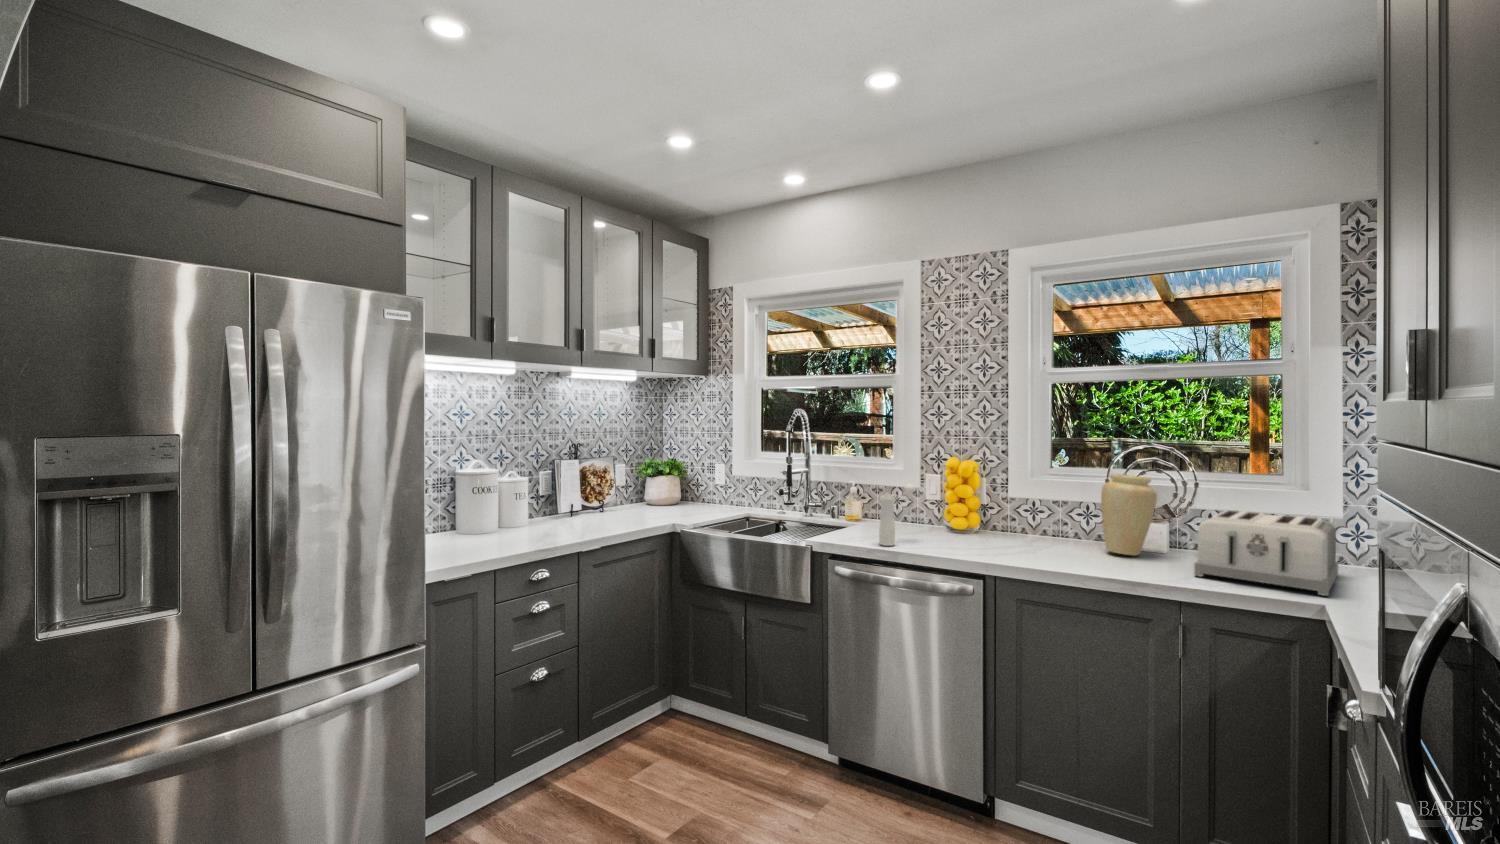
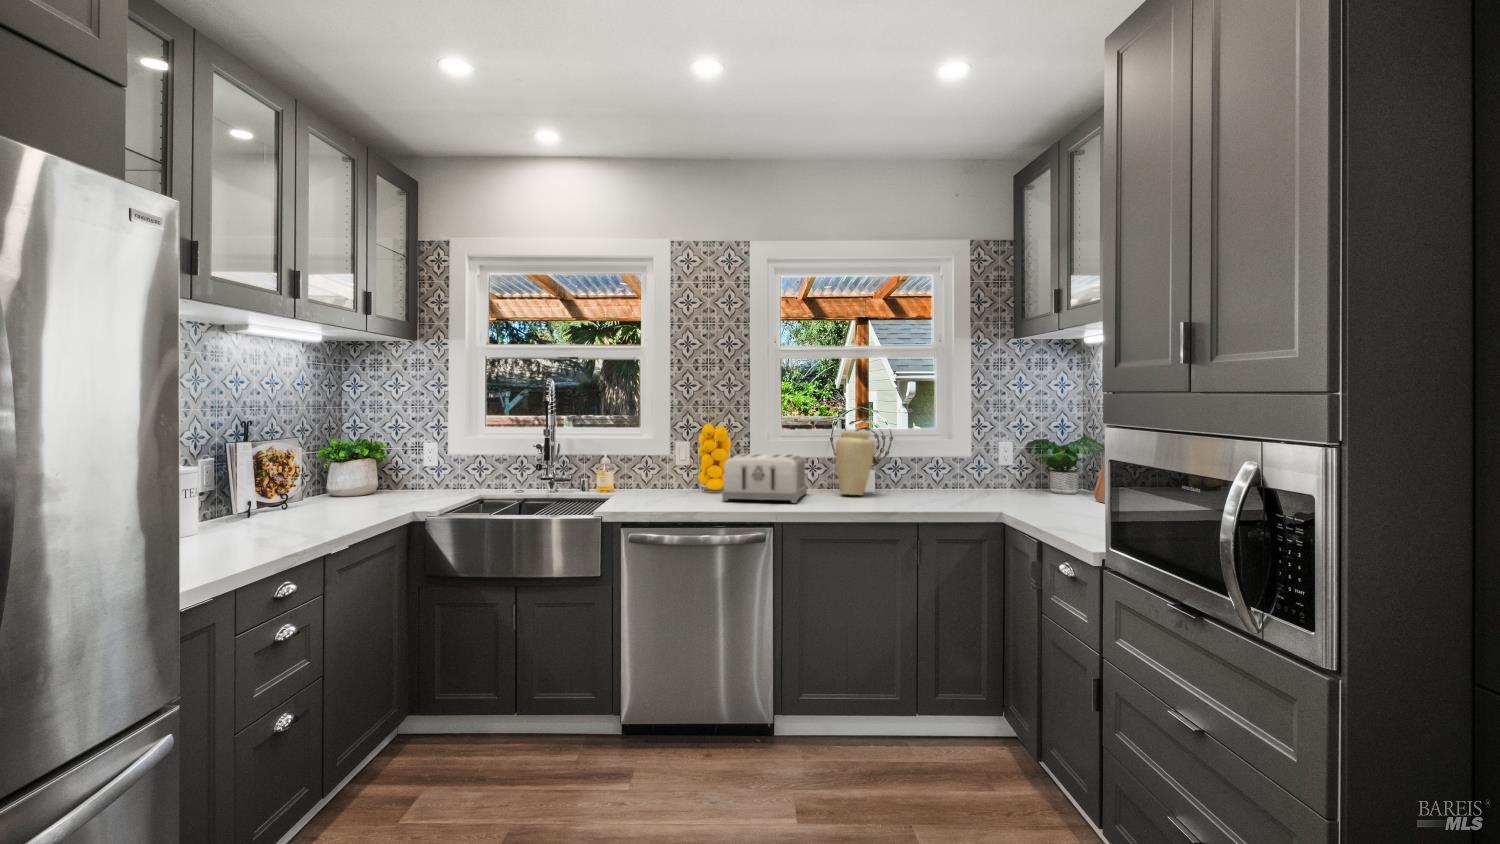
pepper mill: present [879,484,916,546] -> none [663,448,691,506]
toaster: present [1194,510,1338,596] -> present [722,454,807,503]

